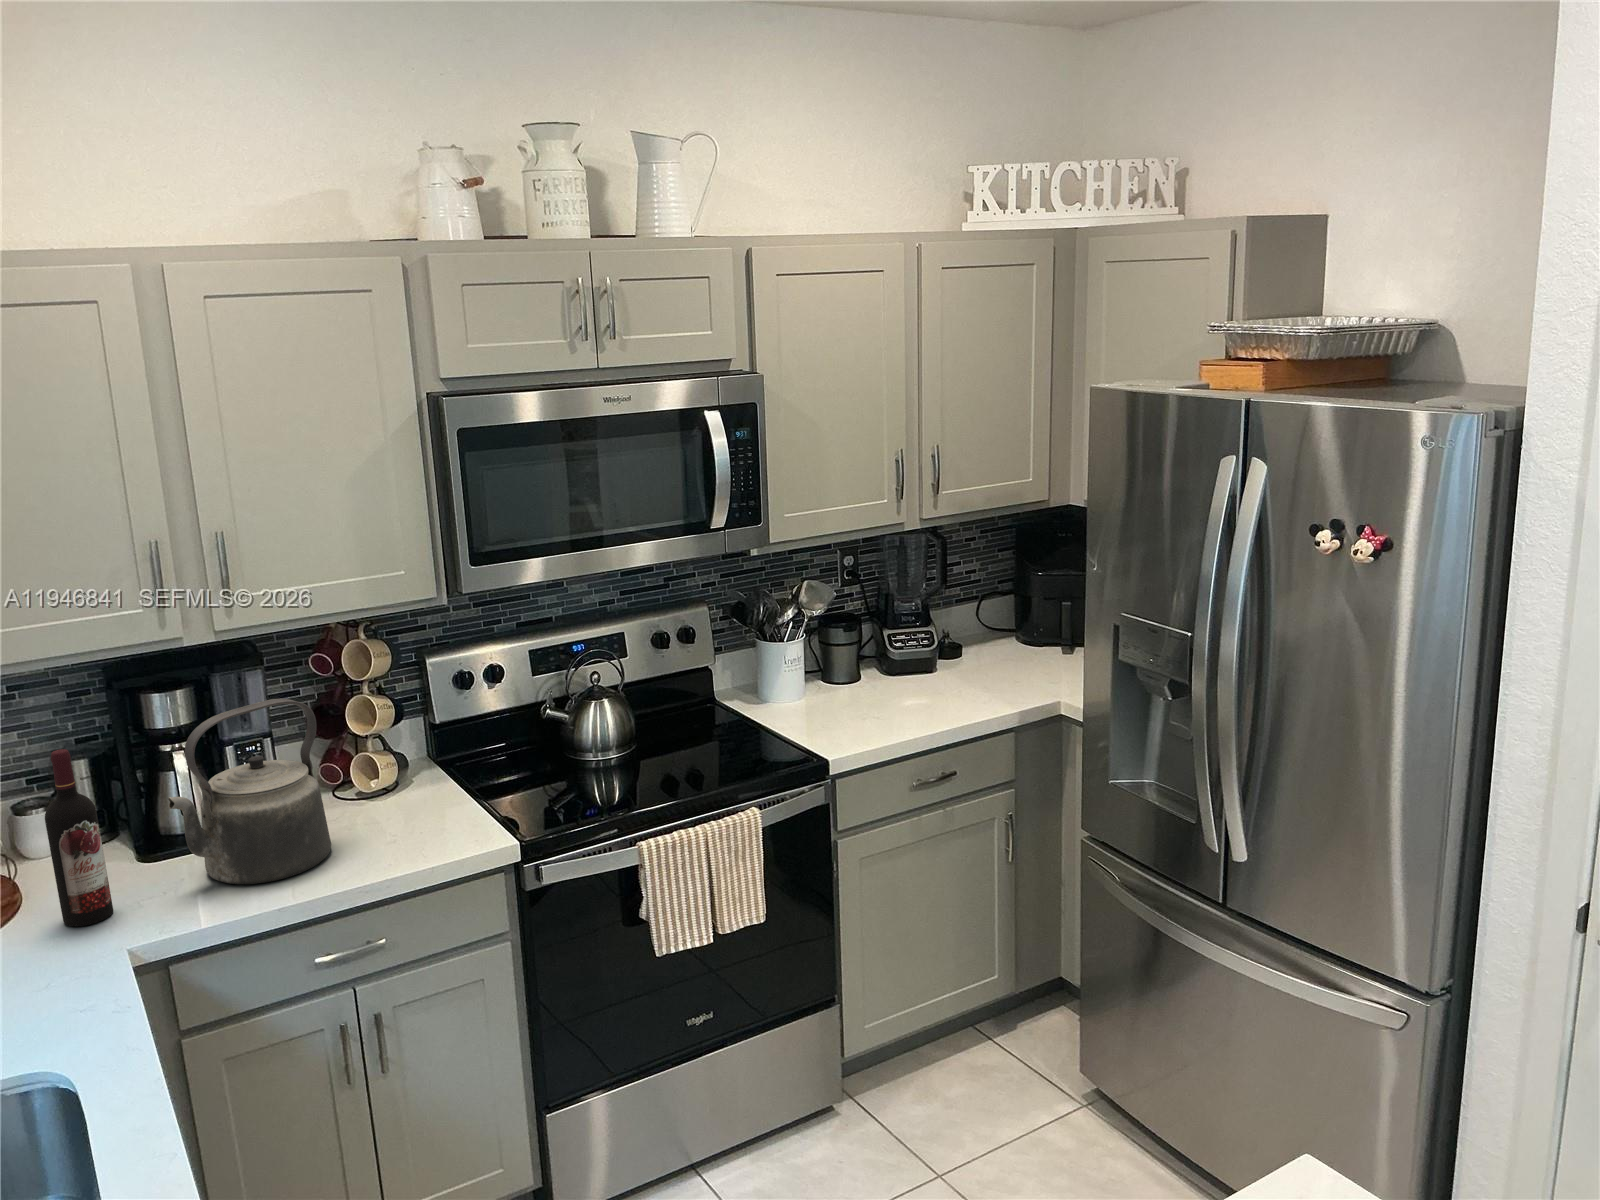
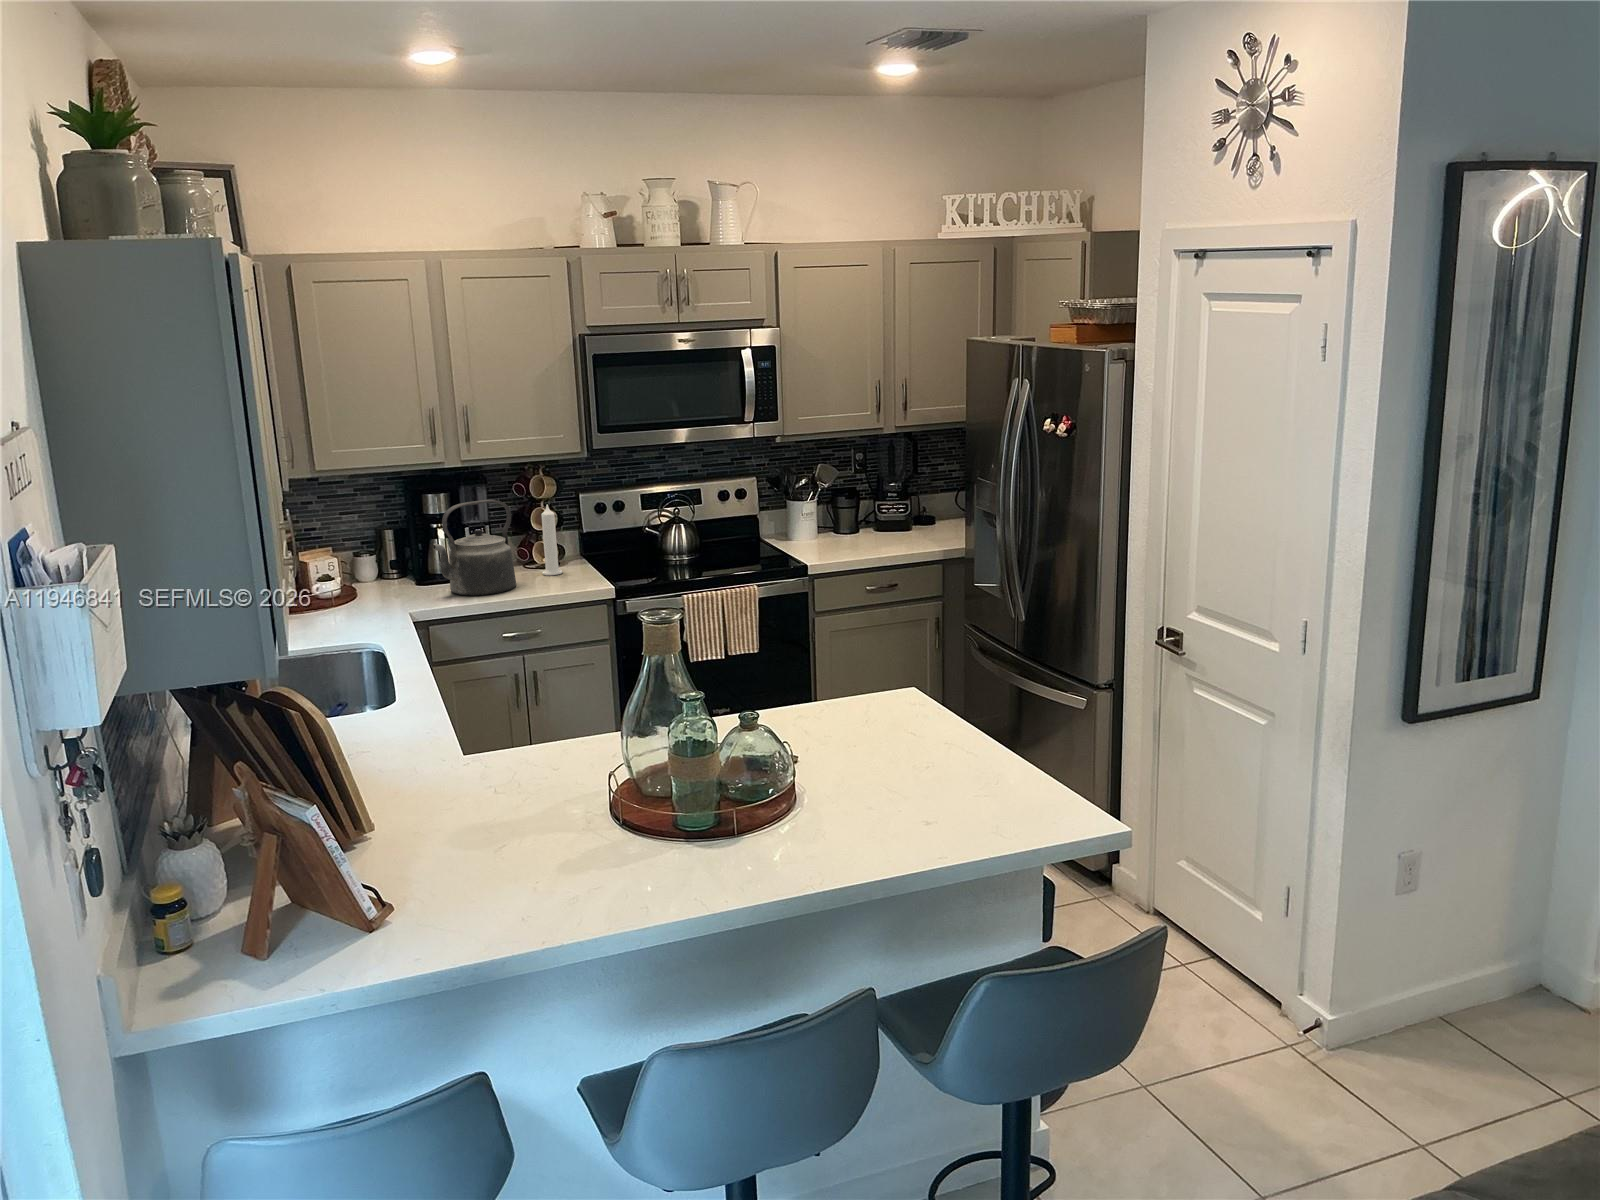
candle: none [368,691,409,814] -> present [541,504,562,575]
wine bottle: present [45,749,113,926] -> none [373,512,403,605]

